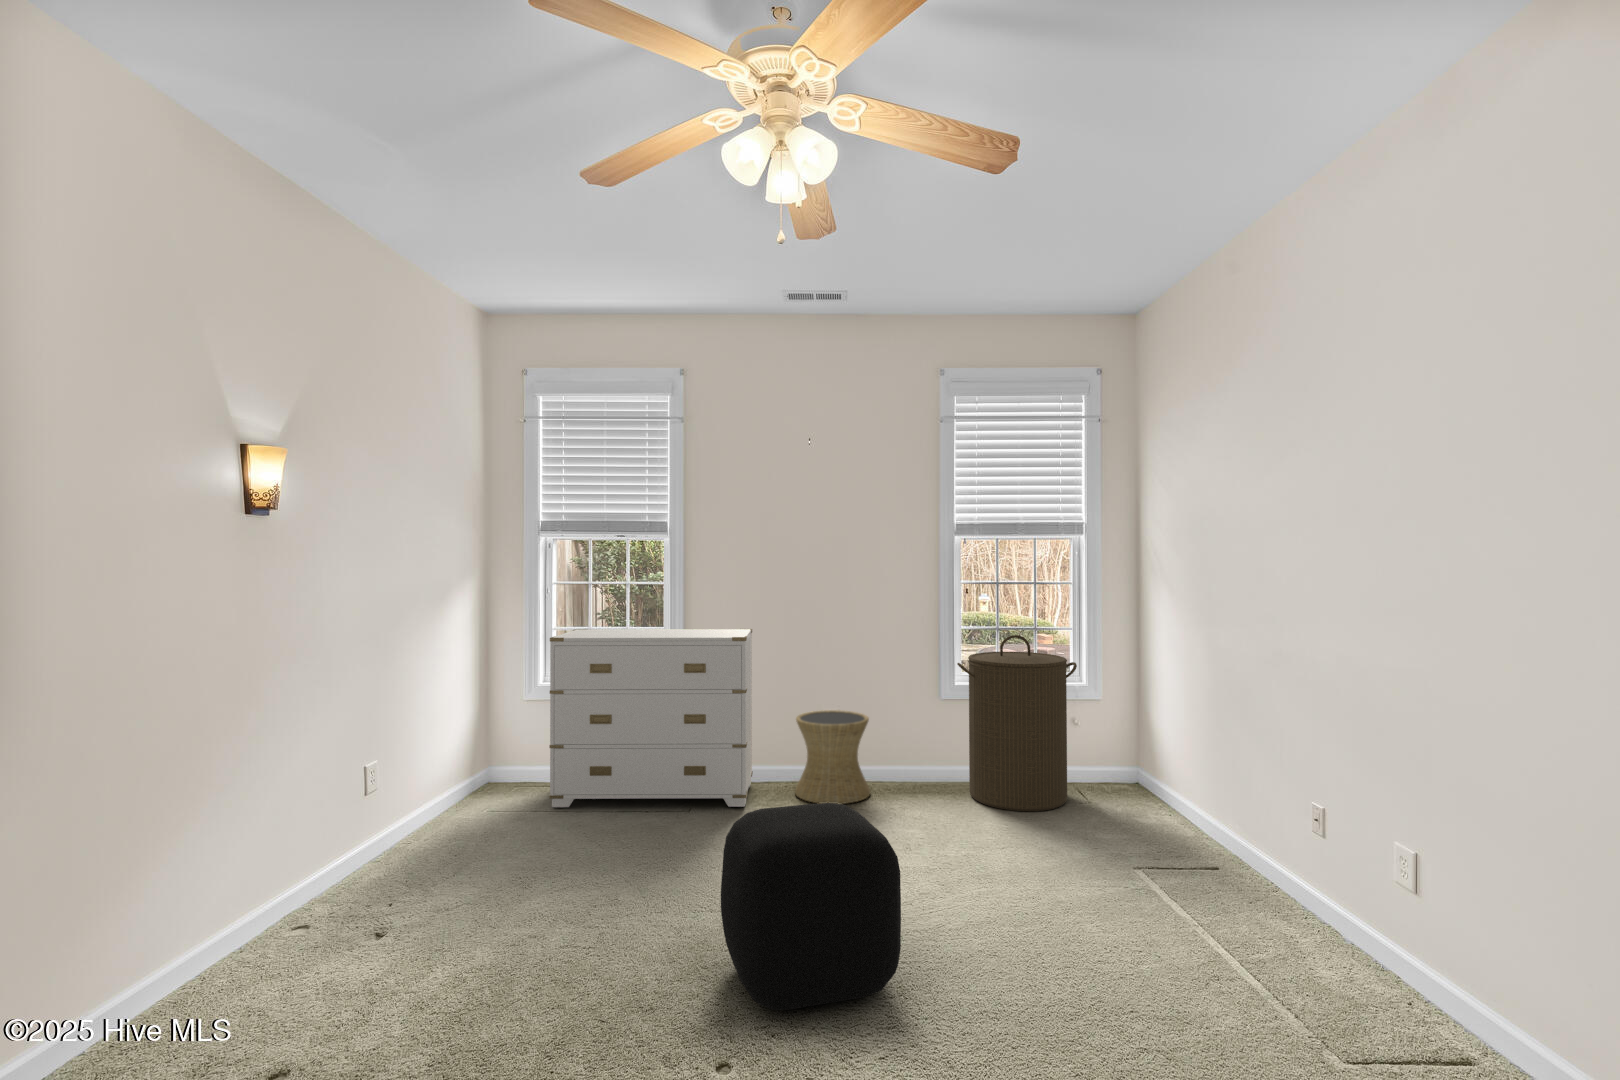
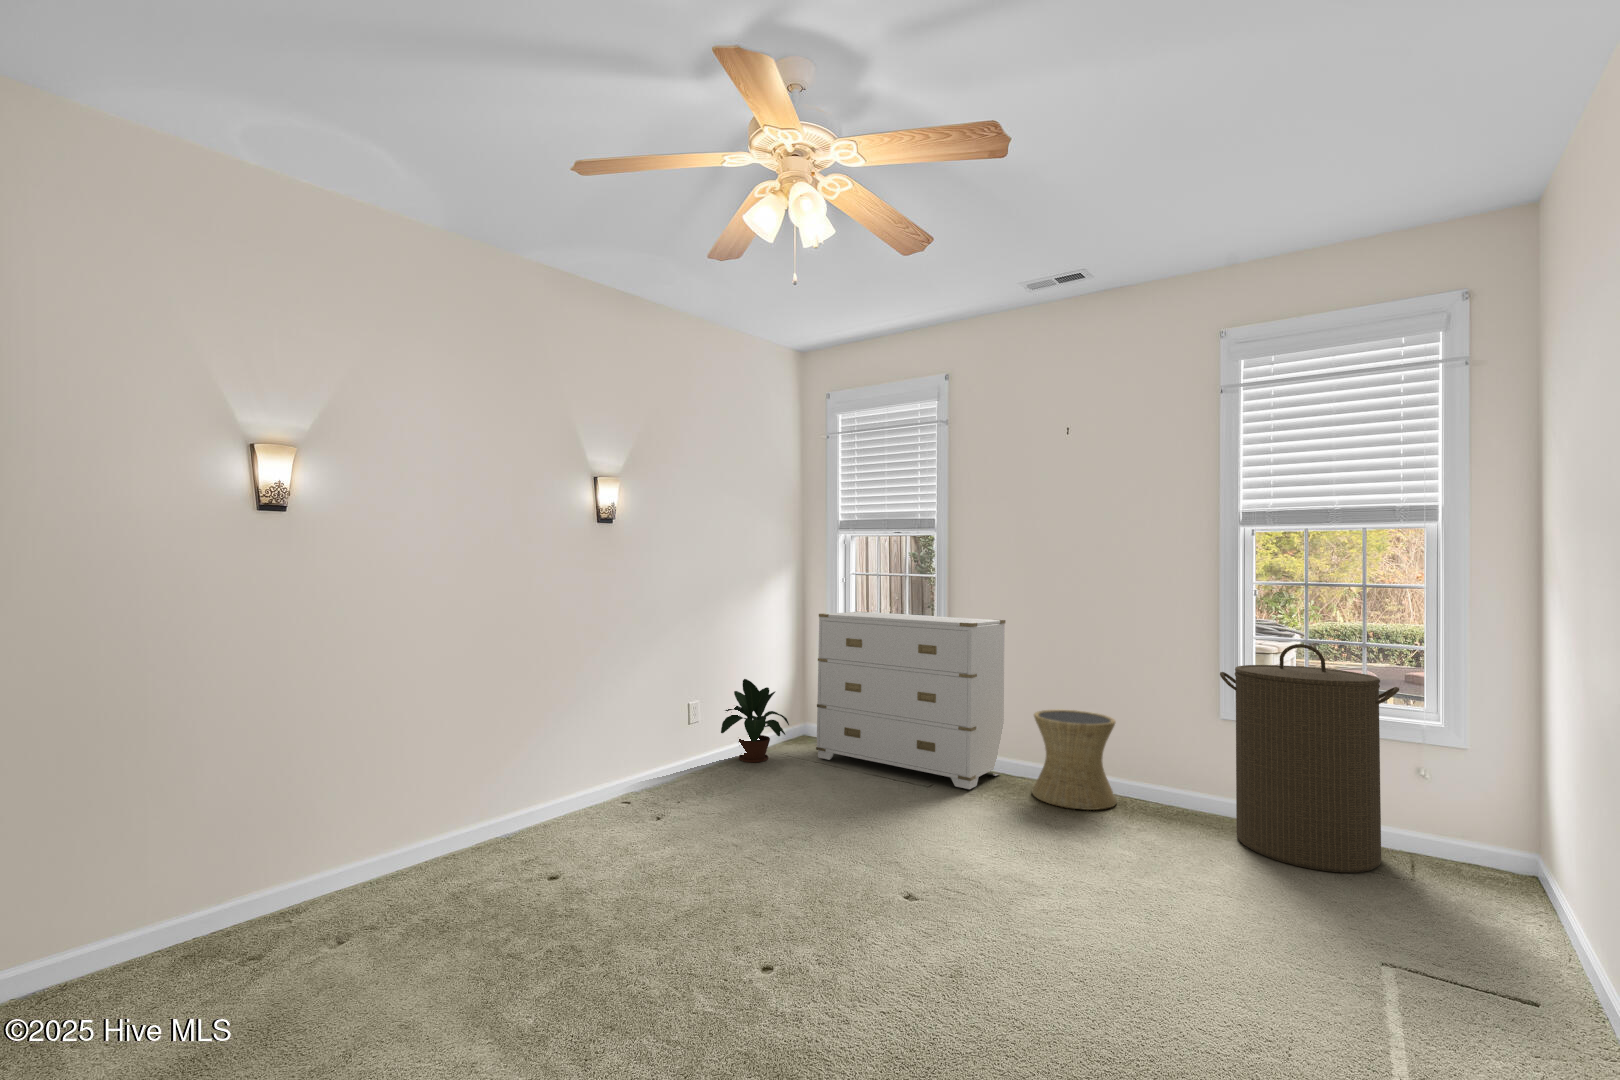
potted plant: none [417,729,513,832] -> present [721,679,789,762]
ottoman: present [721,802,901,1010] -> none [757,760,933,961]

